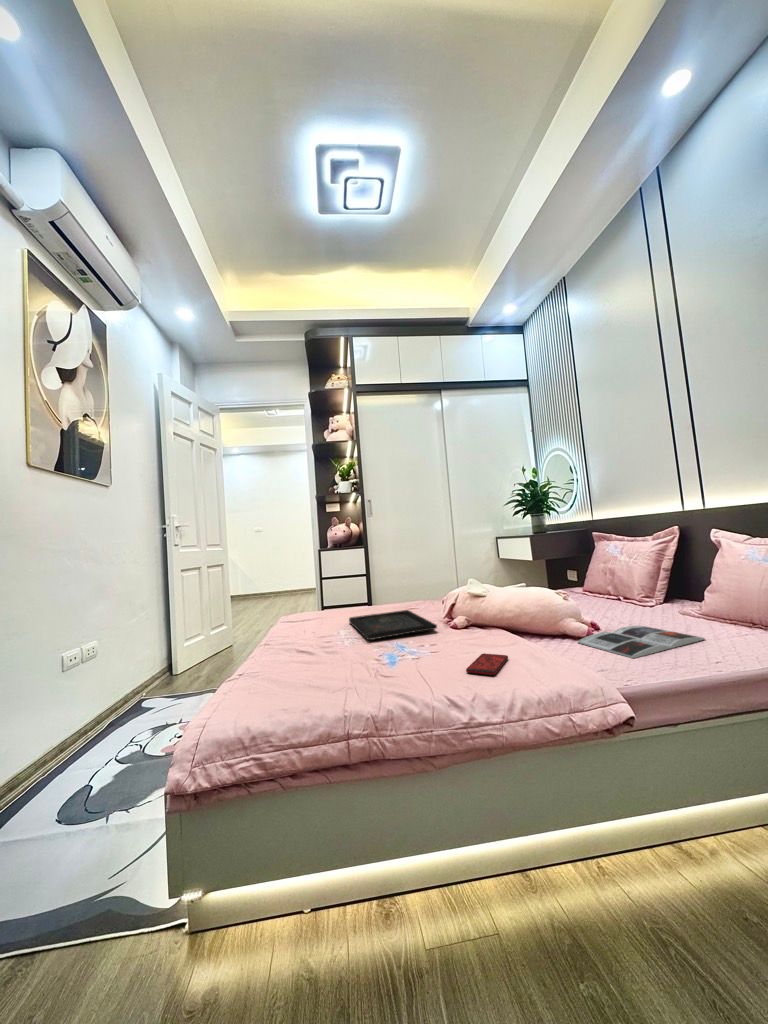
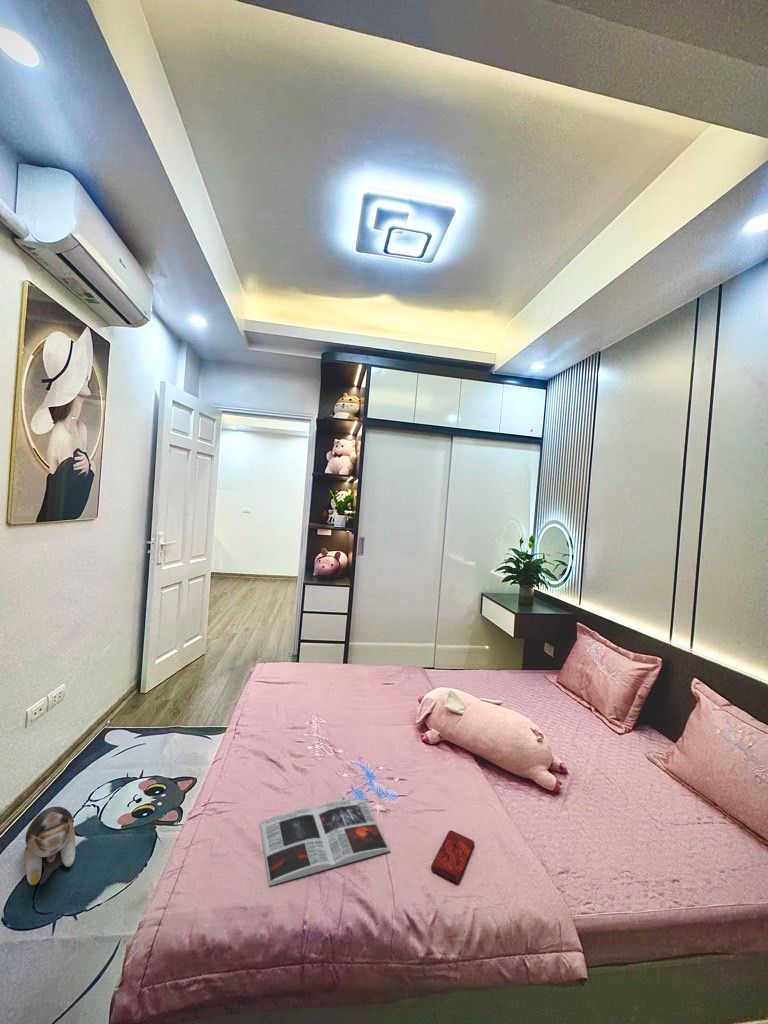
tray: present [349,610,437,640] -> none [323,711,410,769]
magazine: present [578,626,705,658] -> present [260,798,390,886]
plush toy: none [72,724,122,801] -> present [25,807,75,885]

